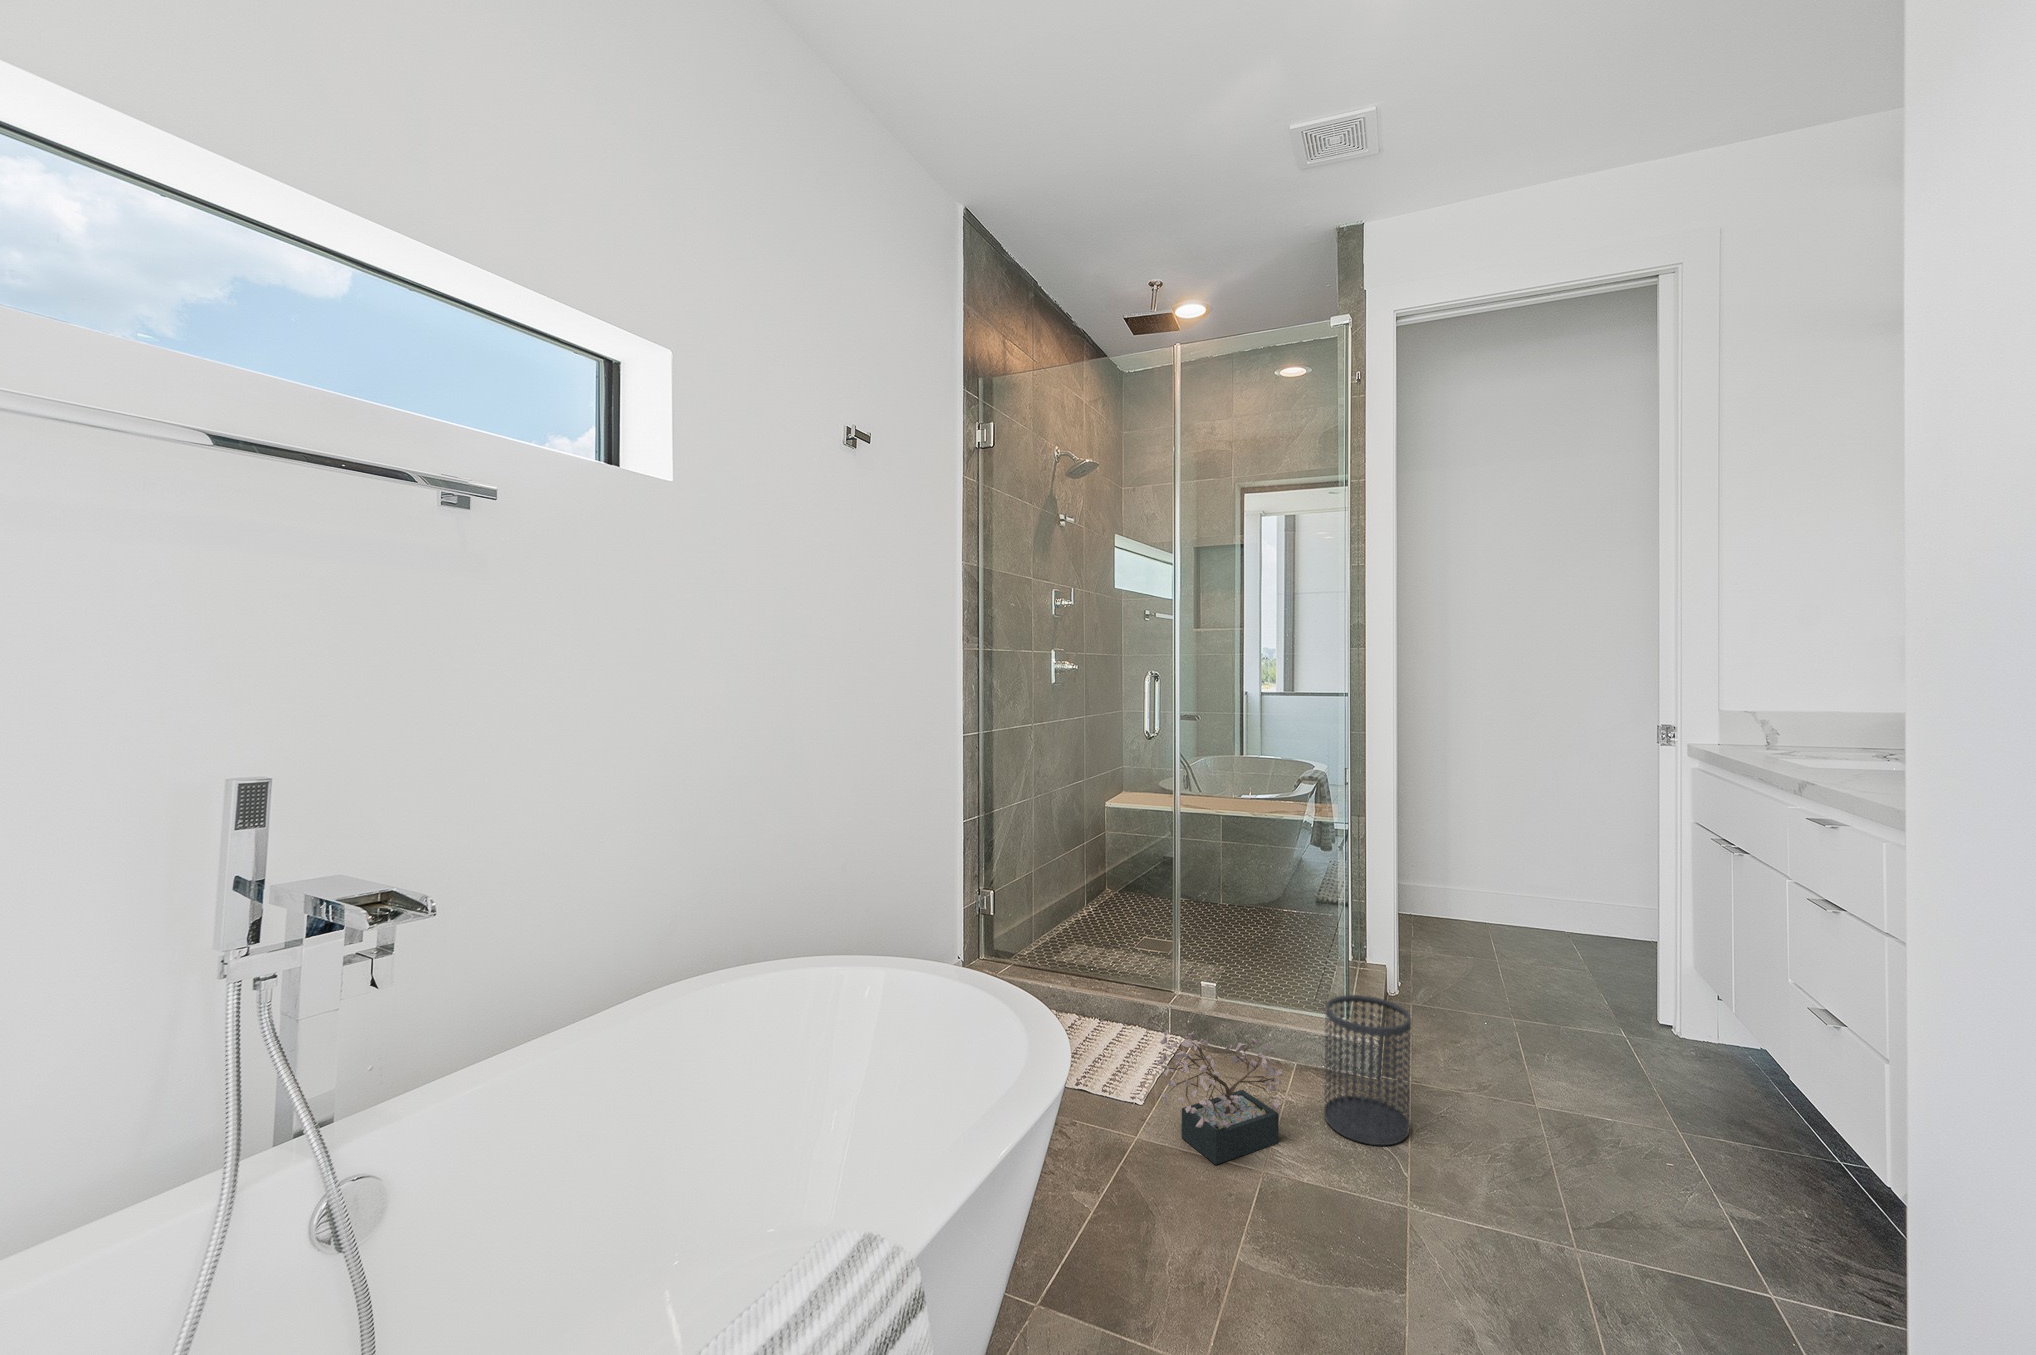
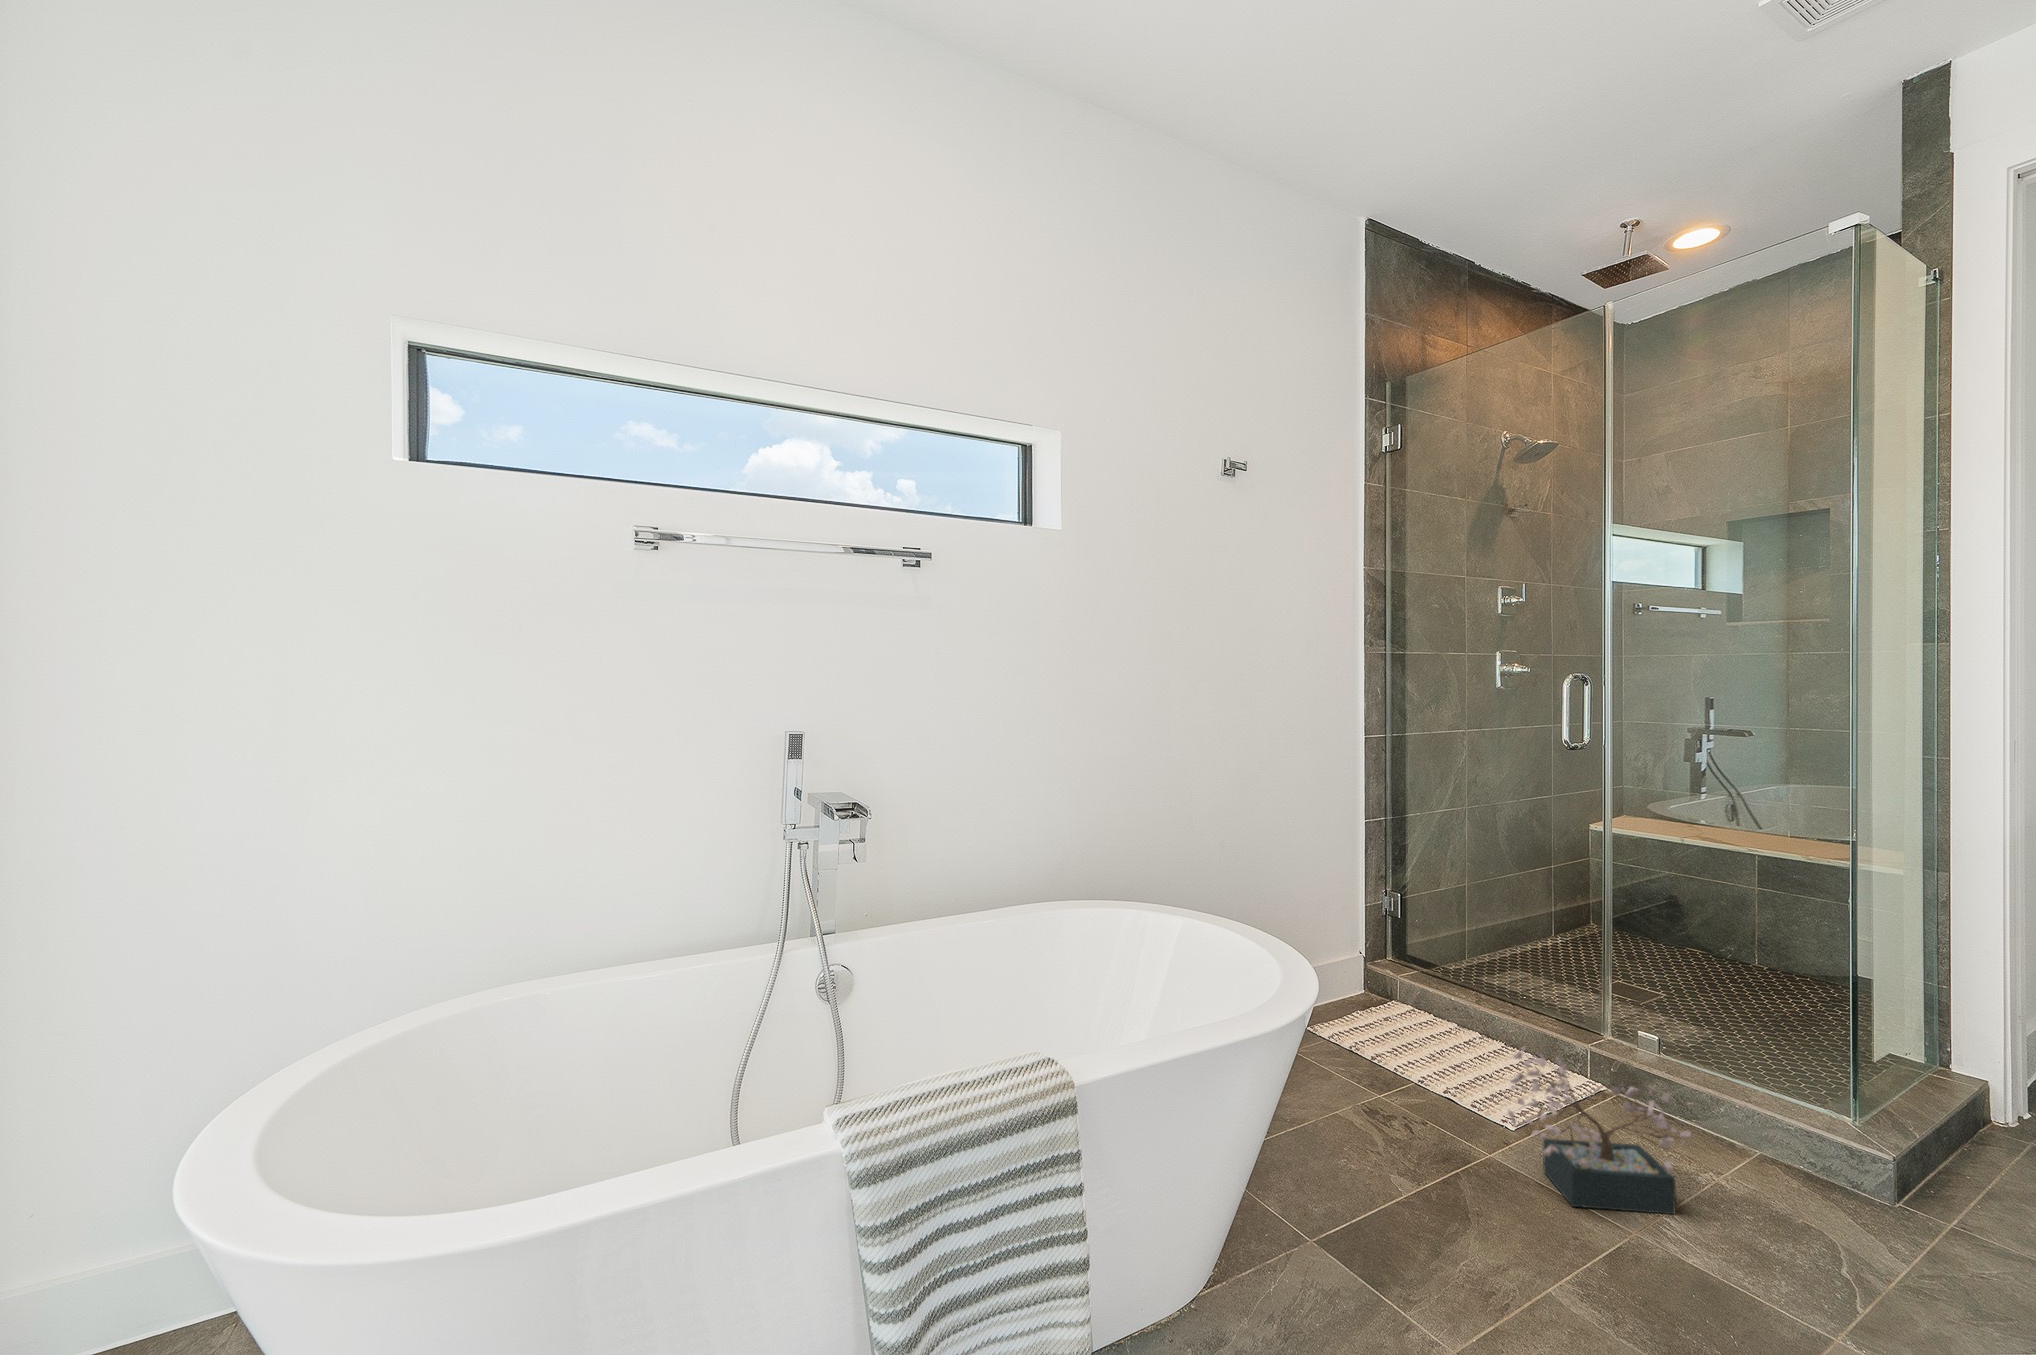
wastebasket: present [1324,995,1411,1145] -> none [1764,1066,1904,1270]

